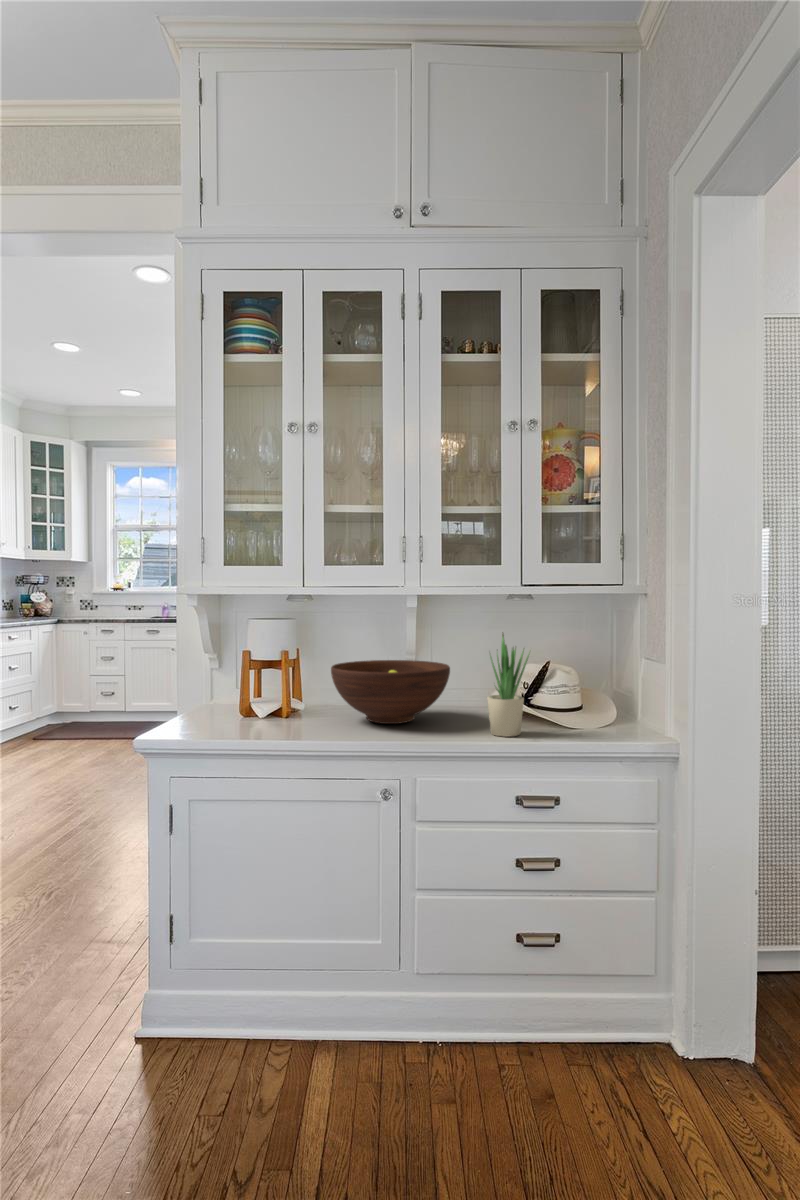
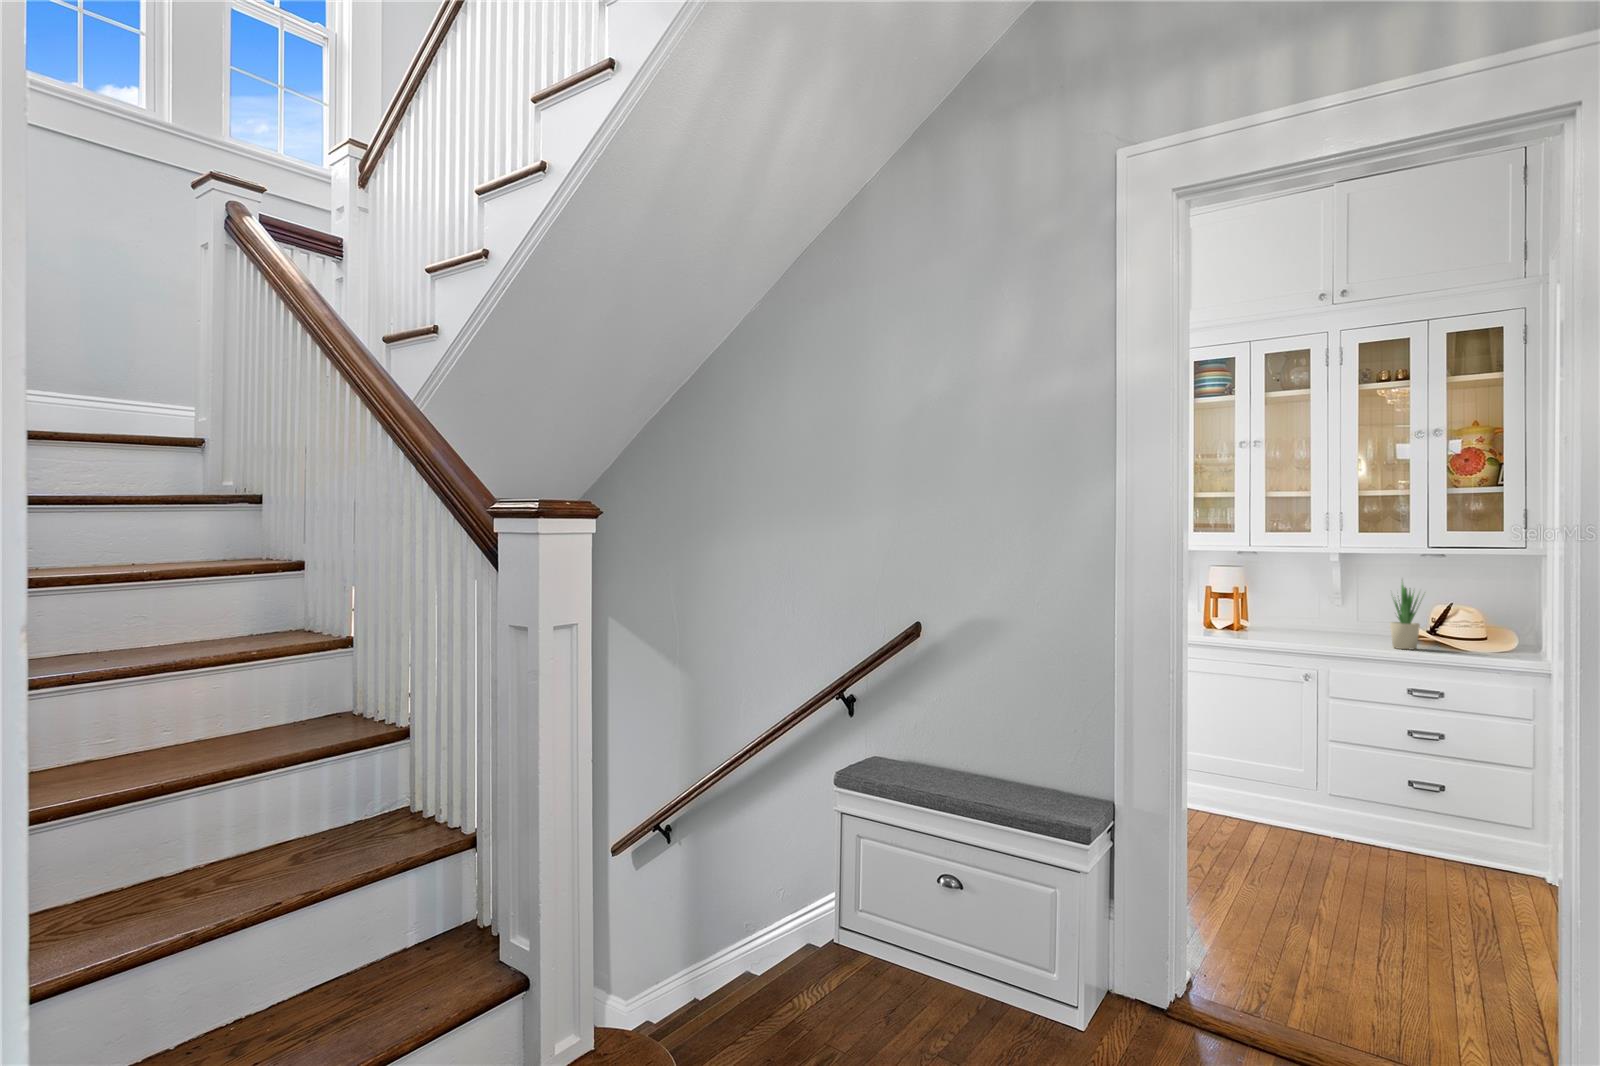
fruit bowl: present [331,660,450,724] -> none [1270,597,1364,638]

